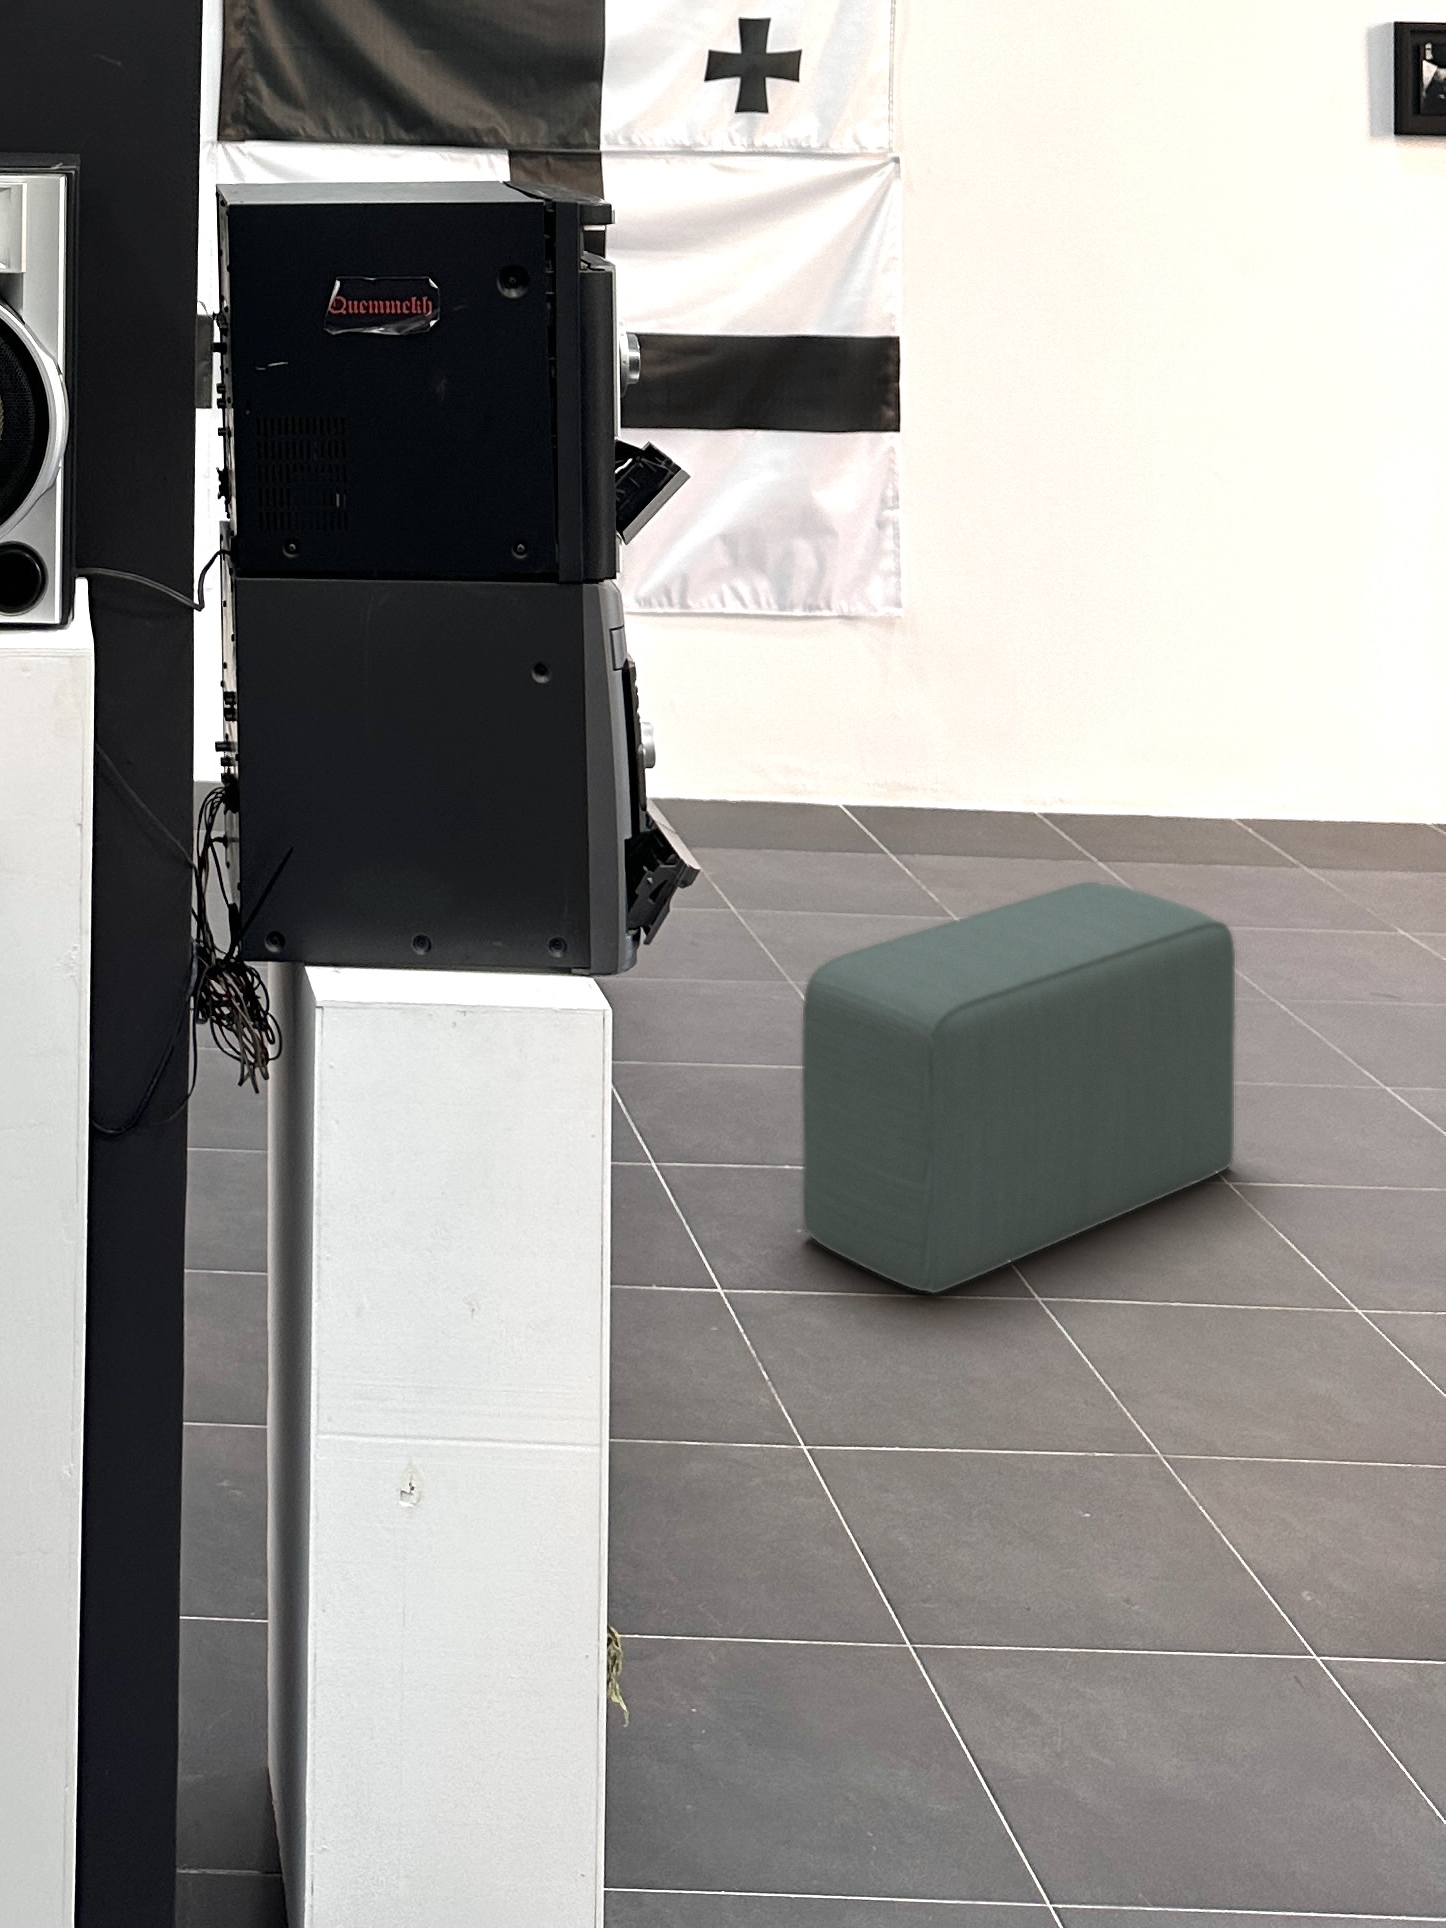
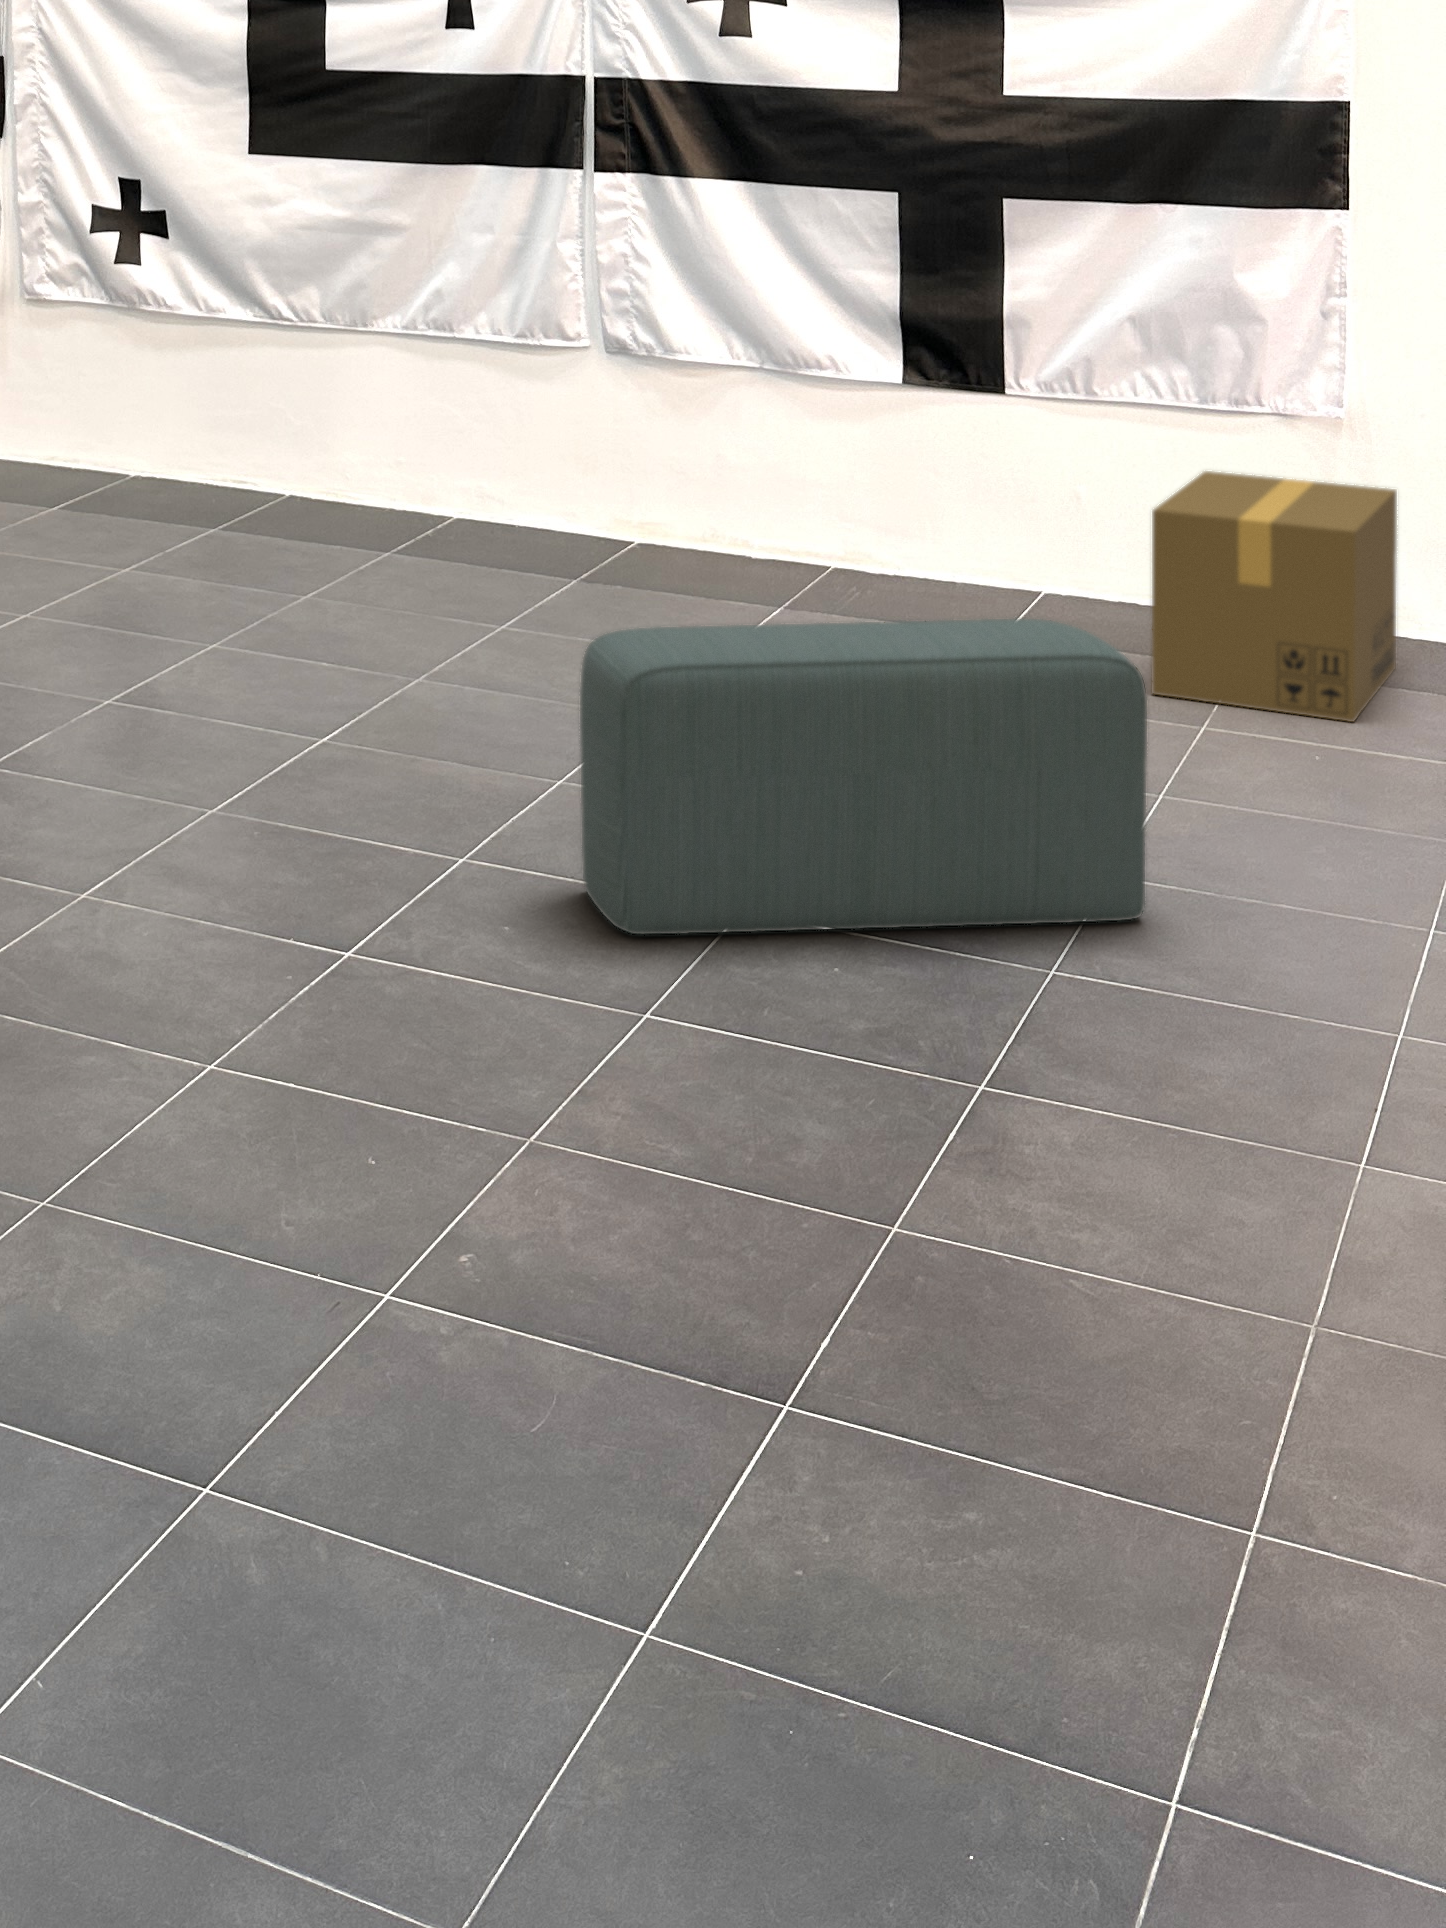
cardboard box: none [778,662,1003,892] -> present [1151,471,1397,722]

